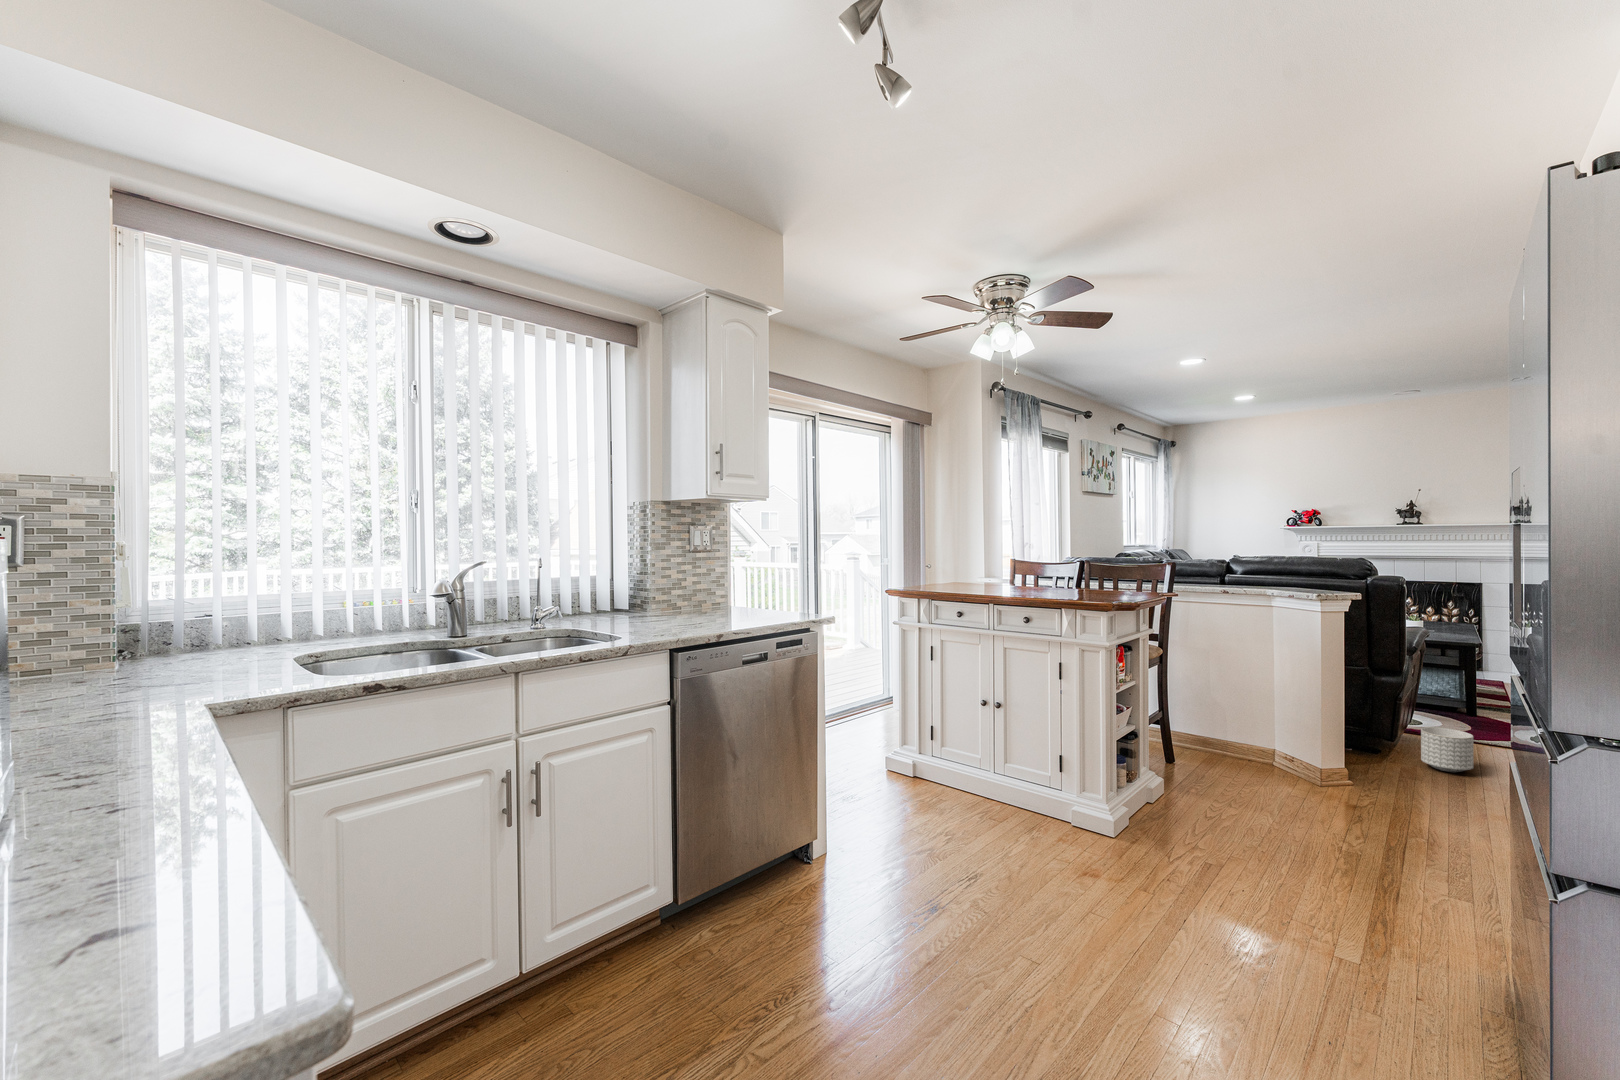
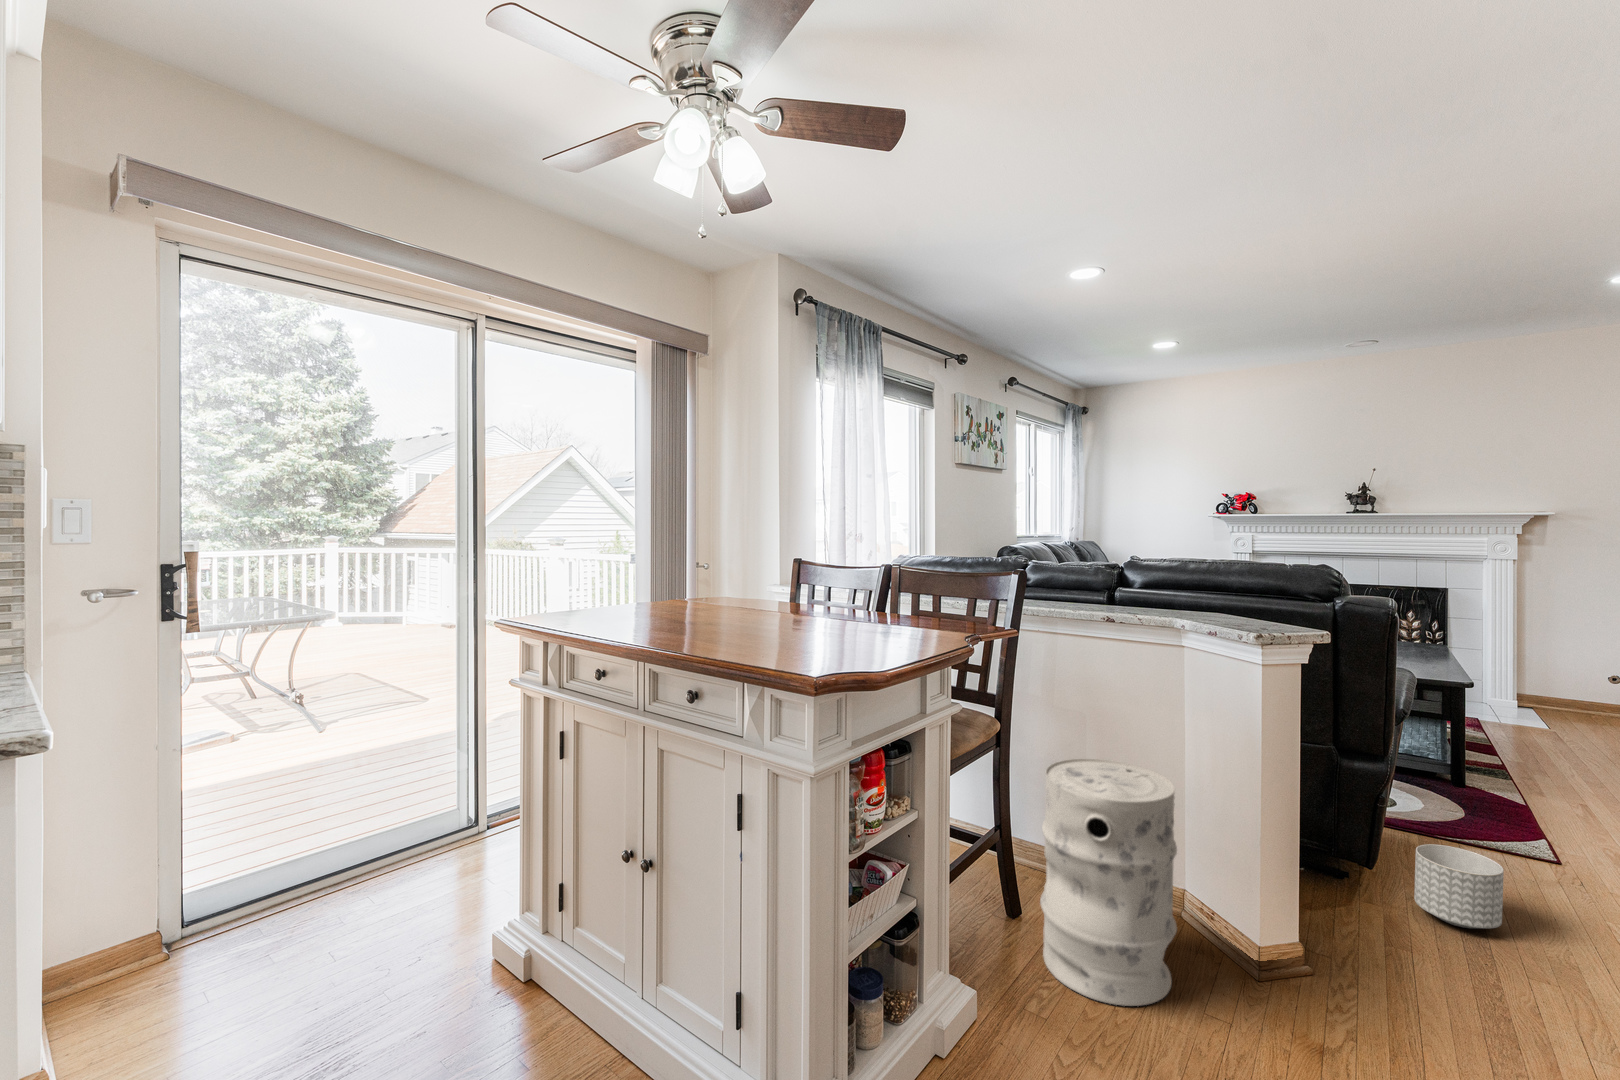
trash can: none [1192,670,1273,793] -> present [1040,759,1177,1006]

